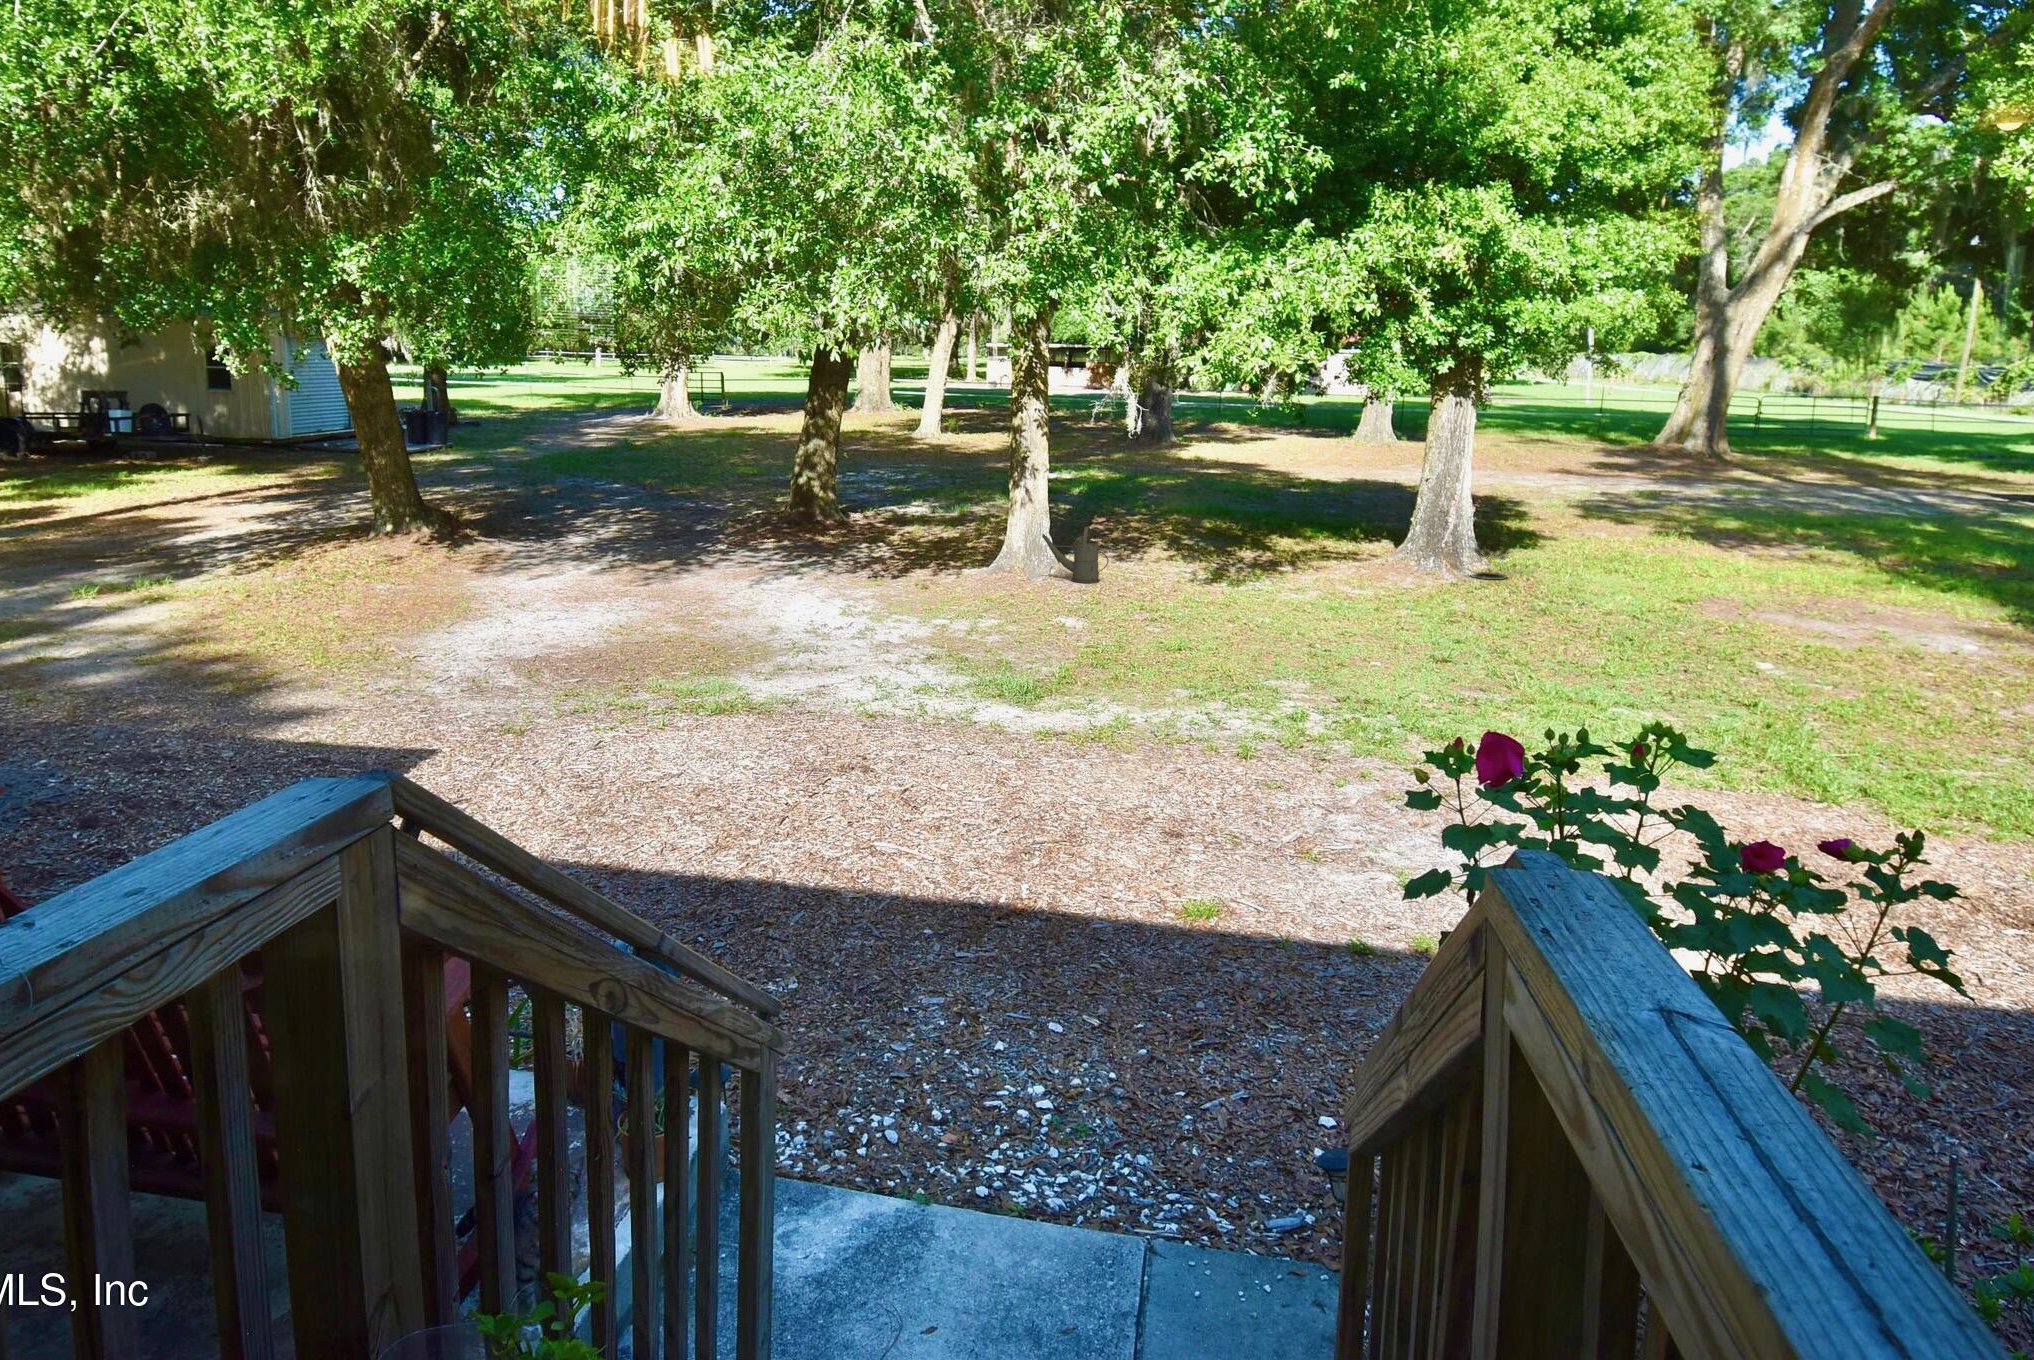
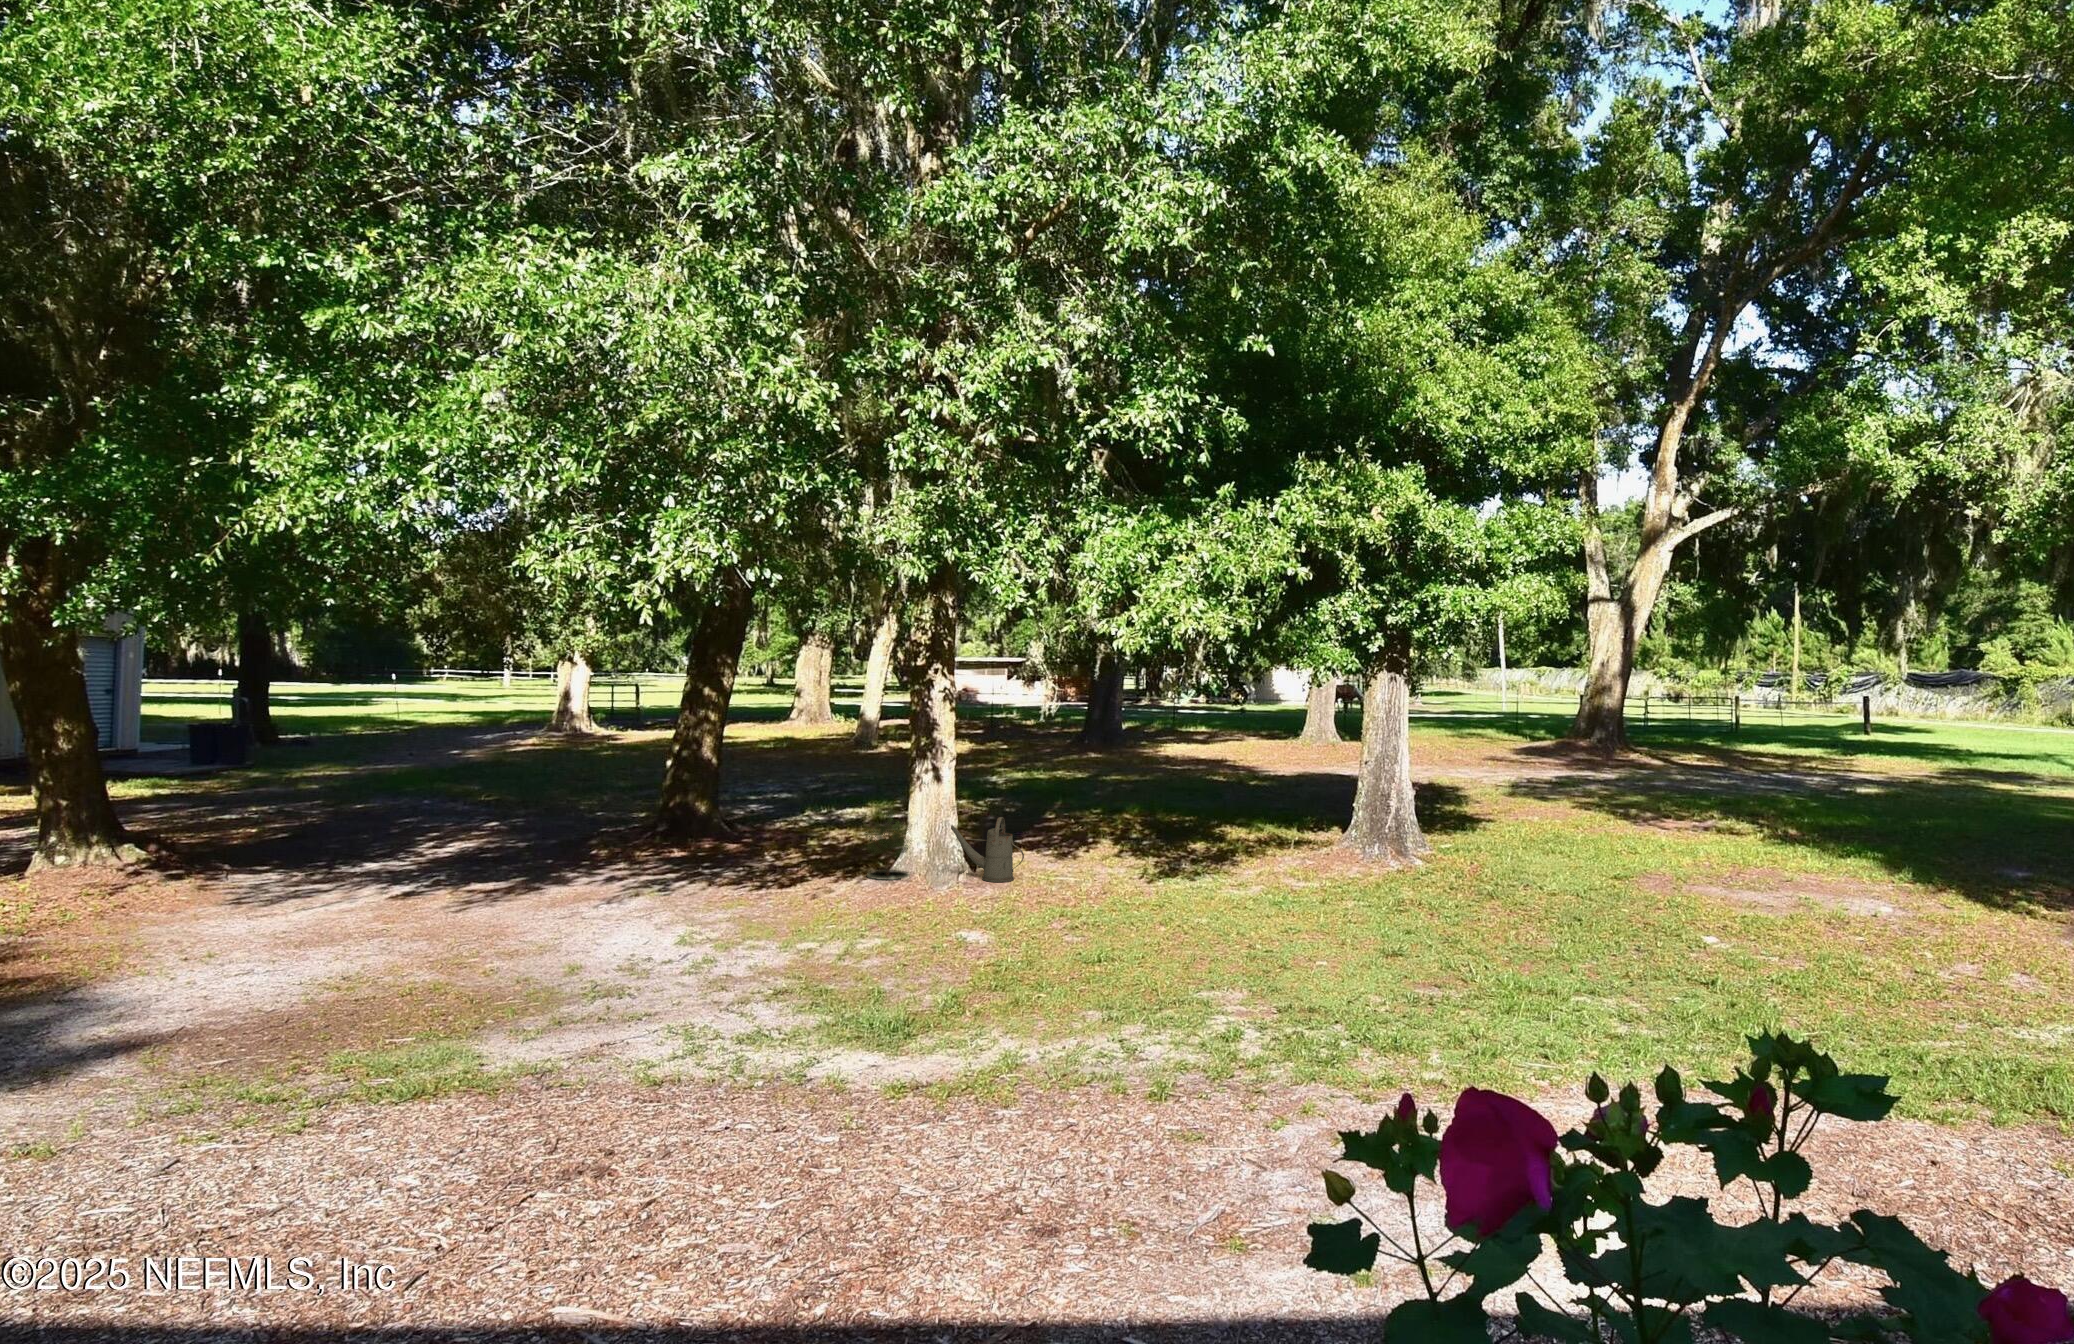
potted tree: present [1471,519,1512,580] -> present [865,805,911,880]

